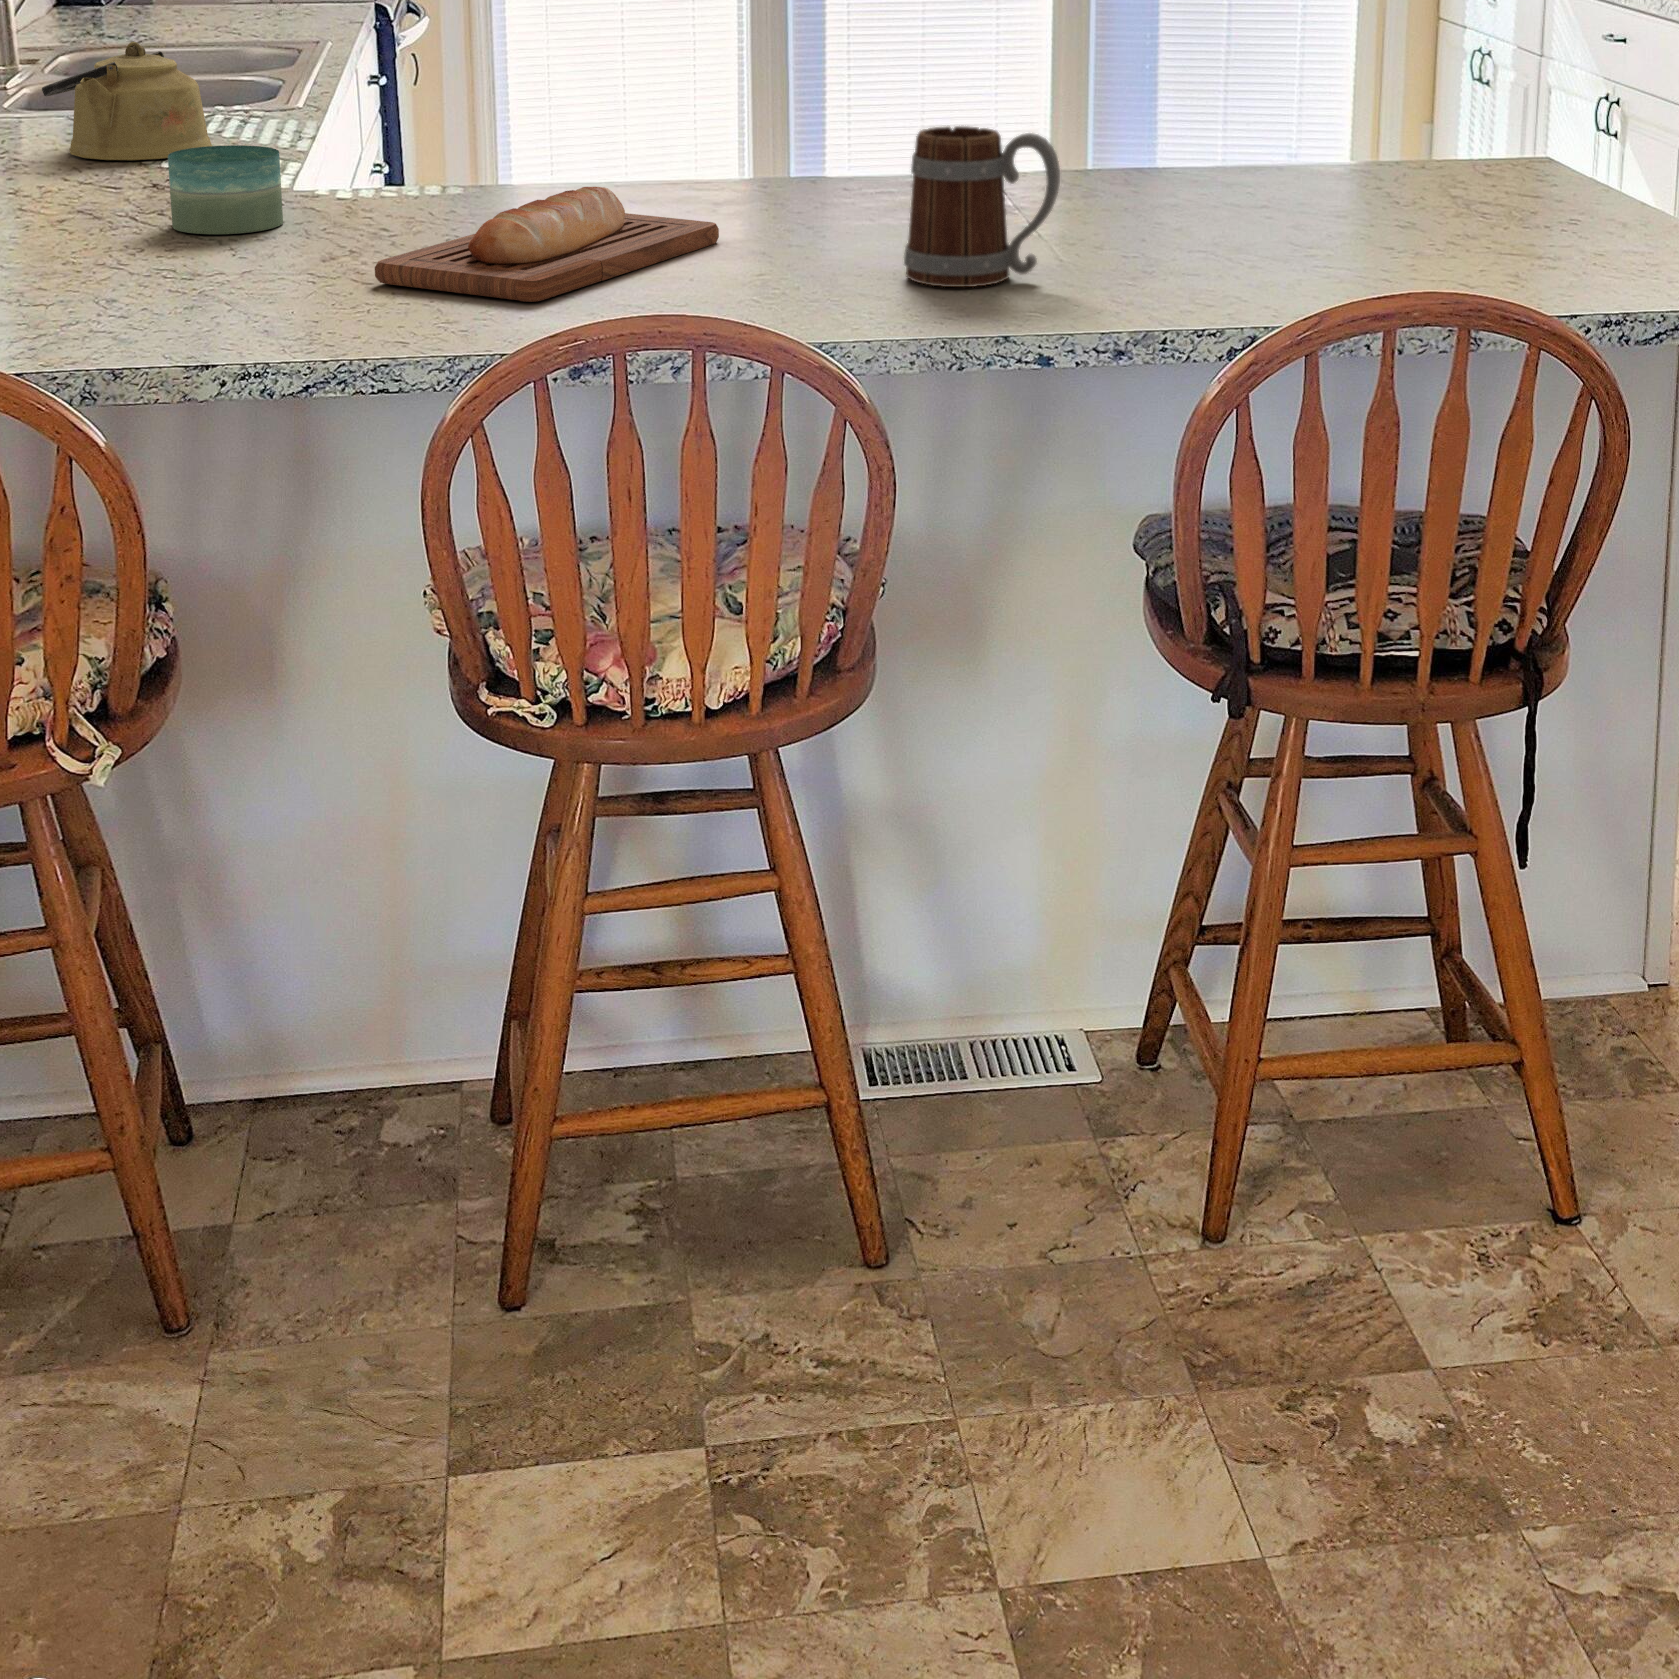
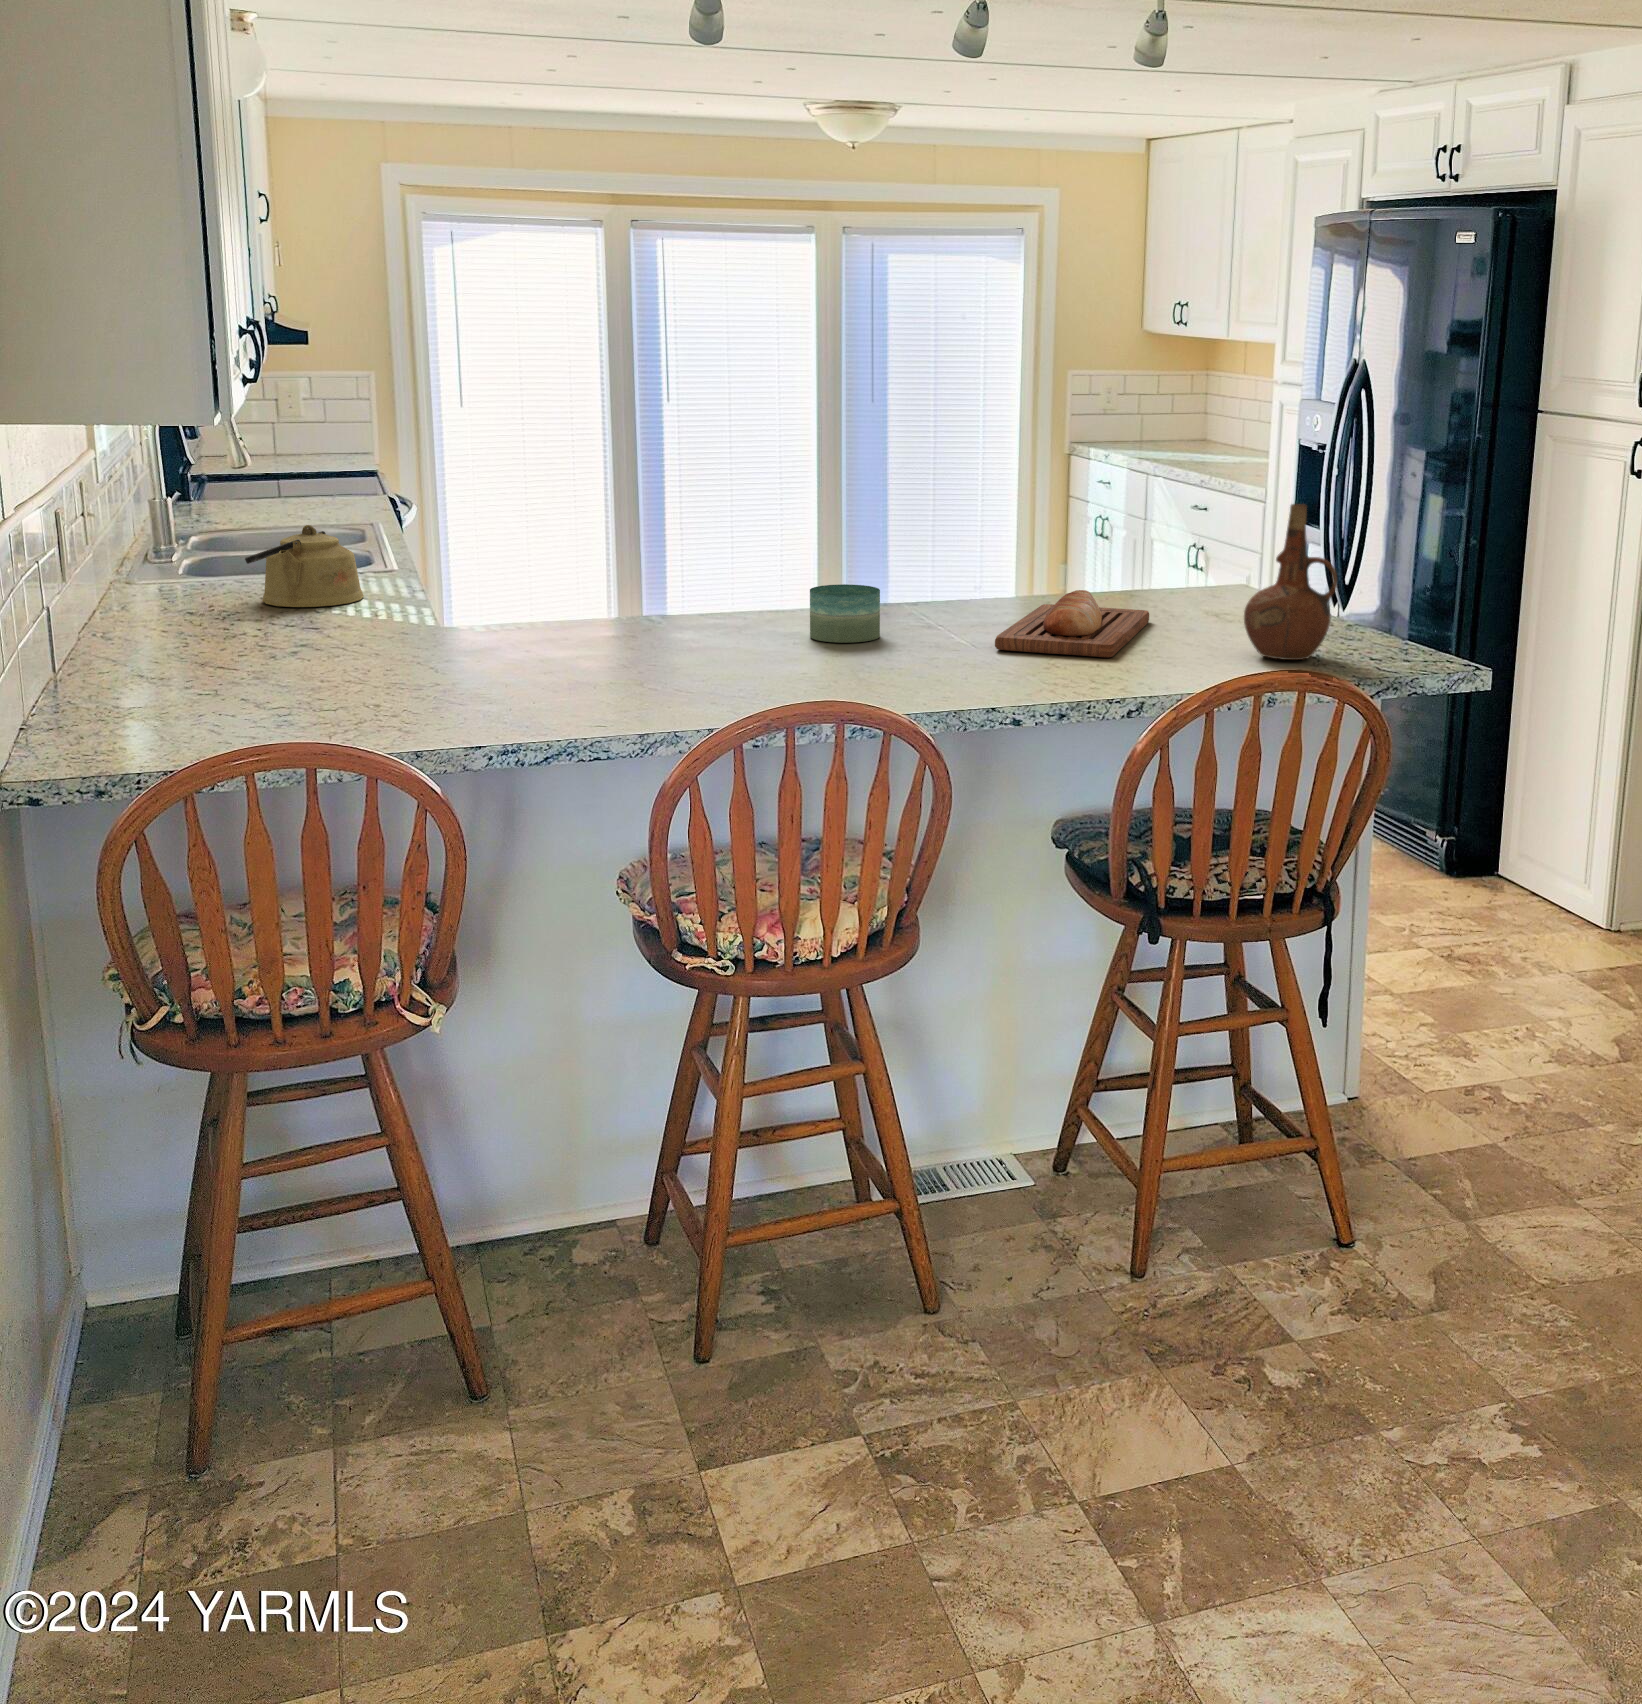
ceramic pitcher: none [1451,28,1603,278] -> present [1244,504,1337,660]
mug: present [904,126,1060,287] -> none [907,572,1009,676]
candle: present [168,145,283,234] -> present [810,584,880,643]
bread loaf: present [375,187,719,302] -> present [995,590,1149,657]

